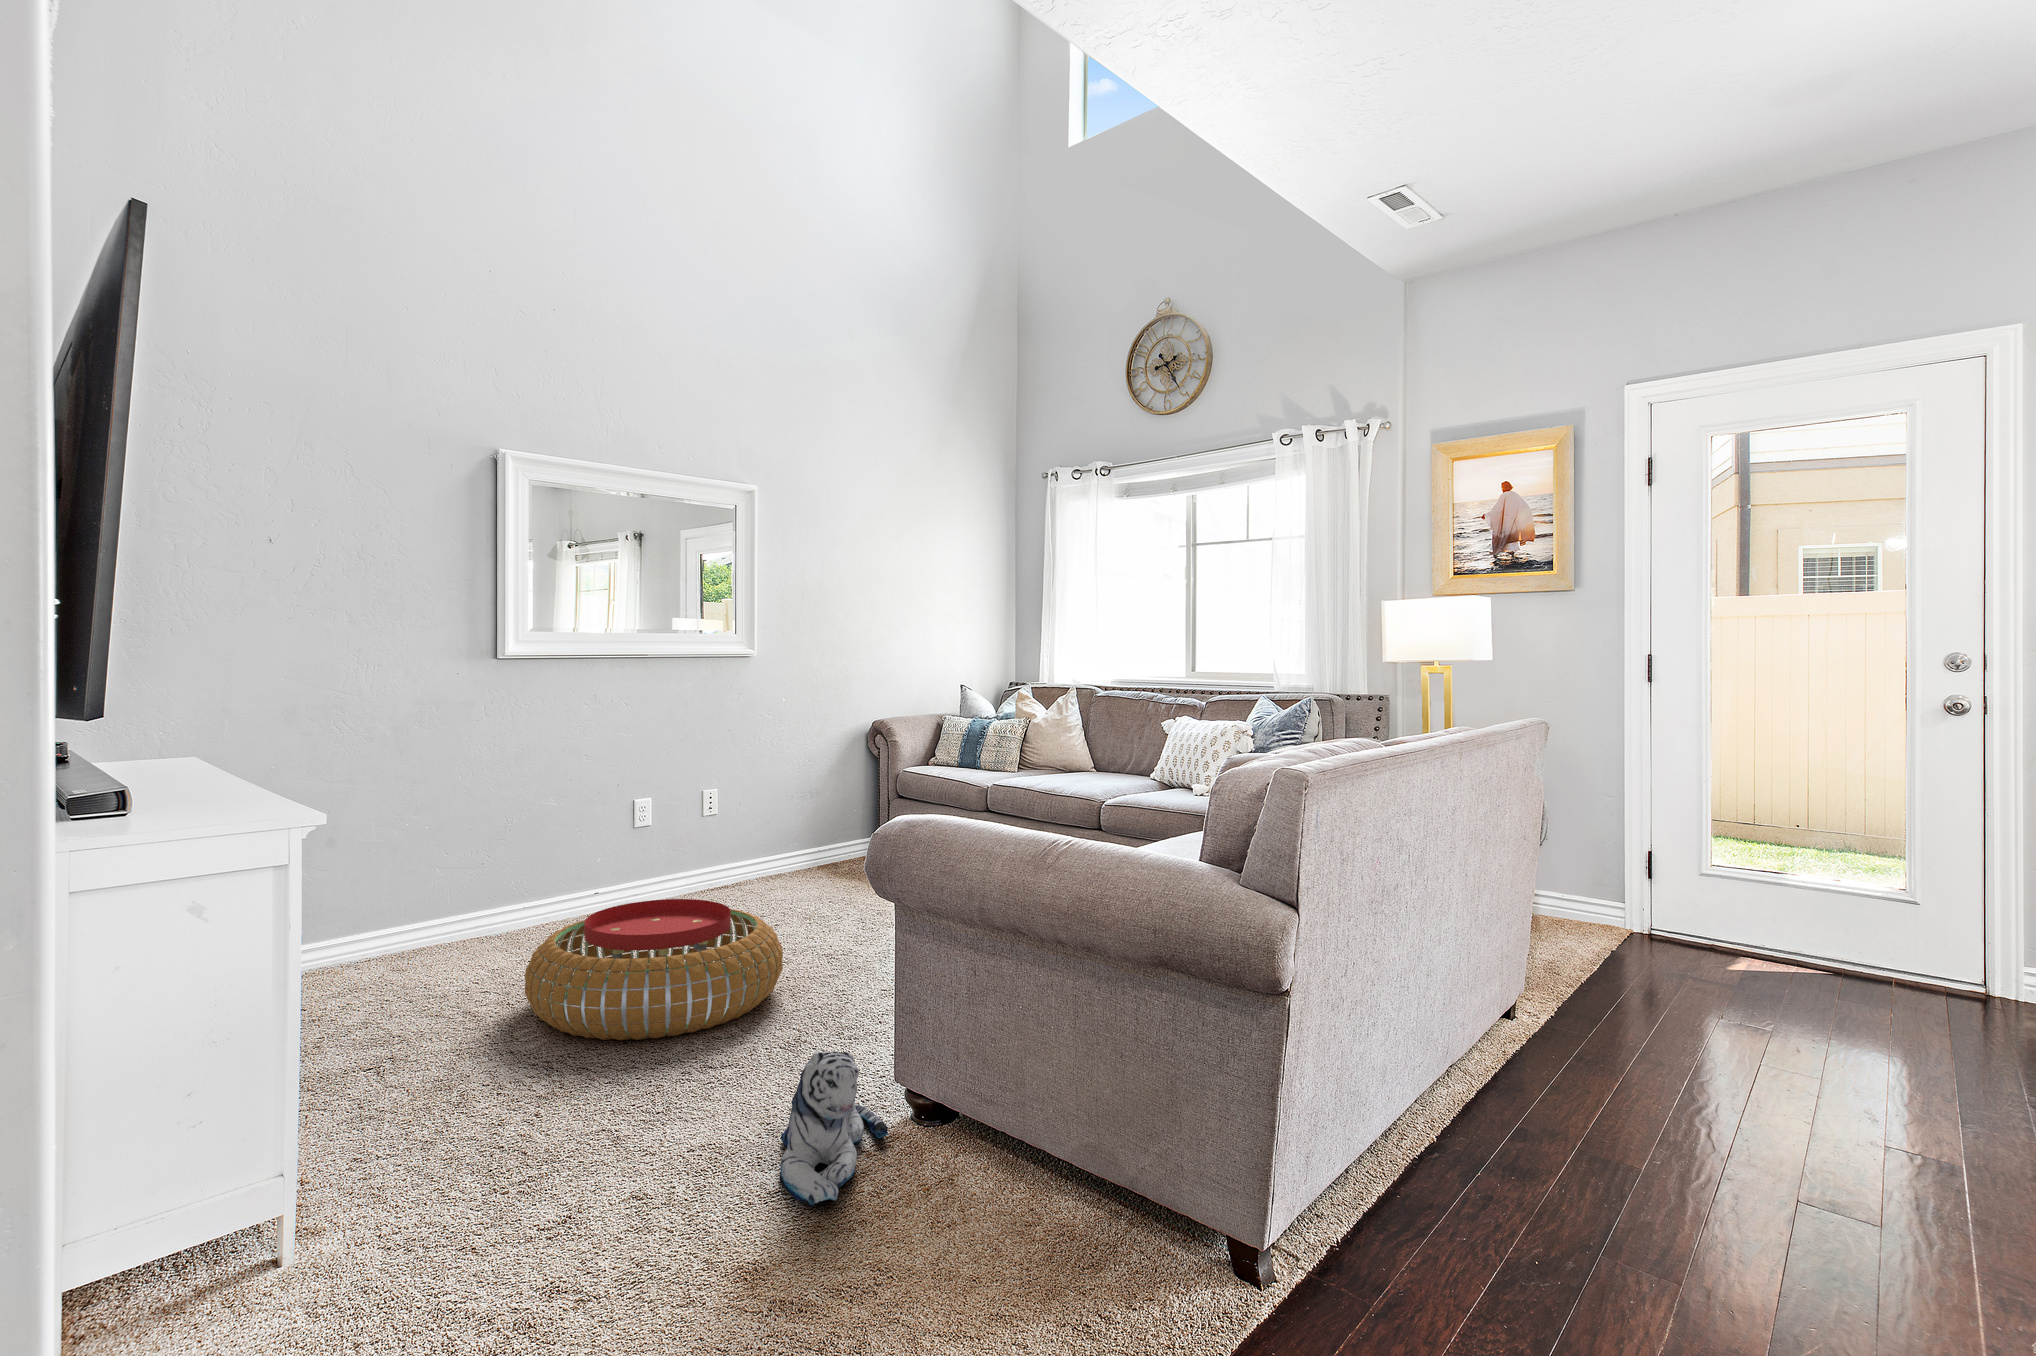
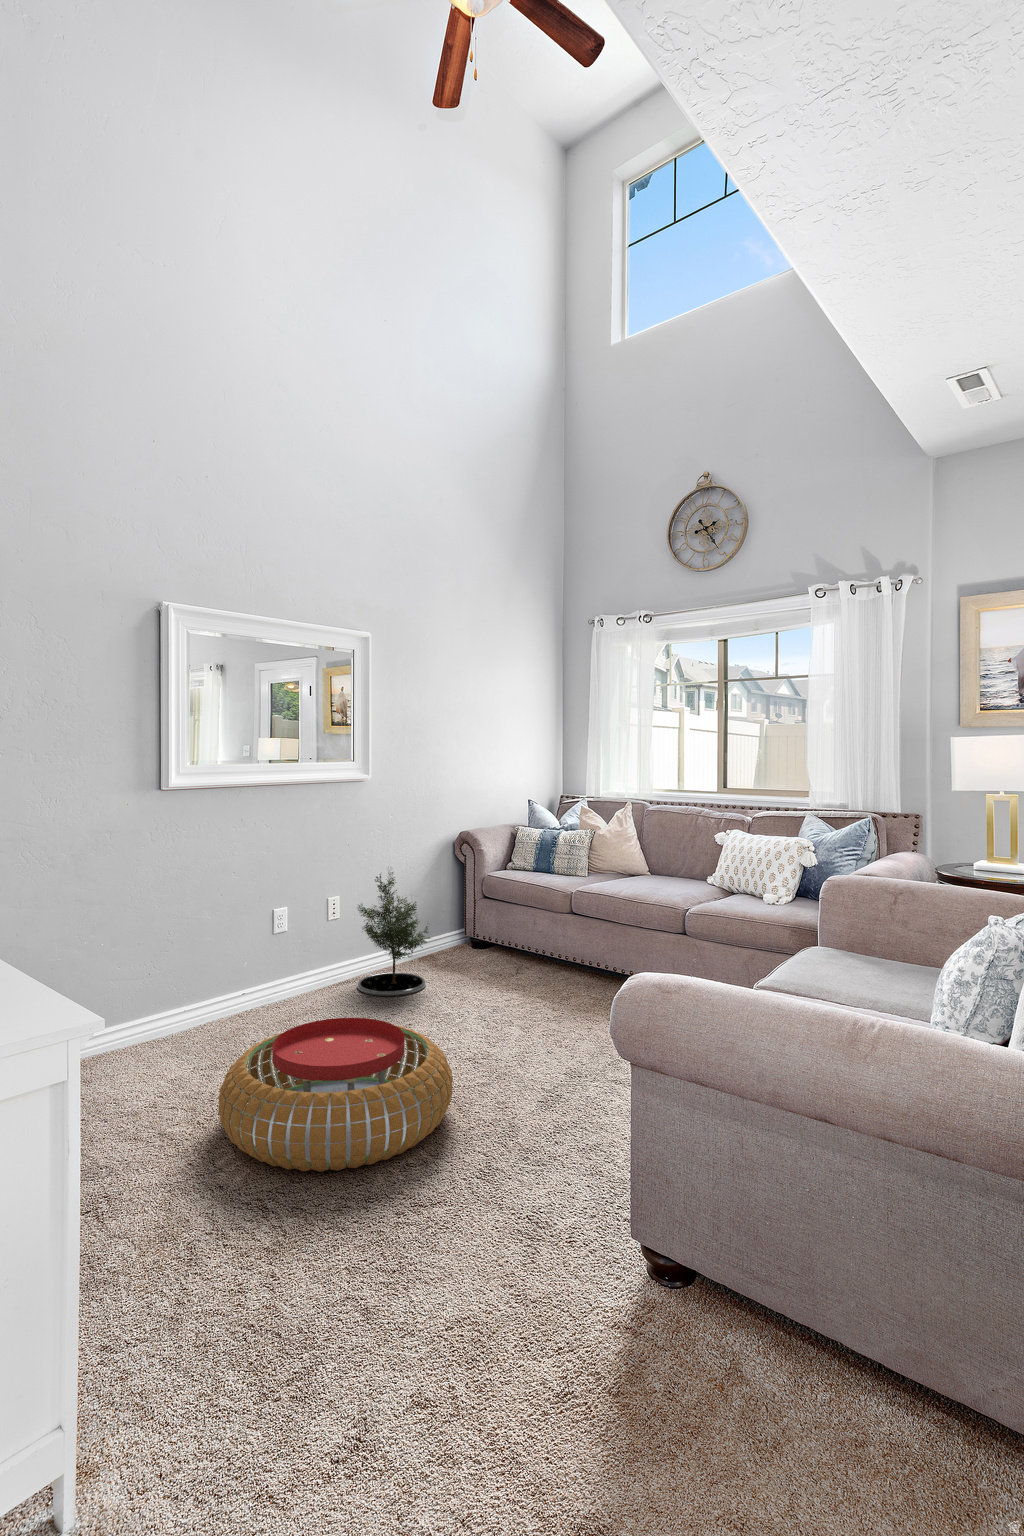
potted tree: none [734,753,819,900] -> present [357,872,430,996]
plush toy: present [780,1051,889,1206] -> none [534,1225,643,1414]

